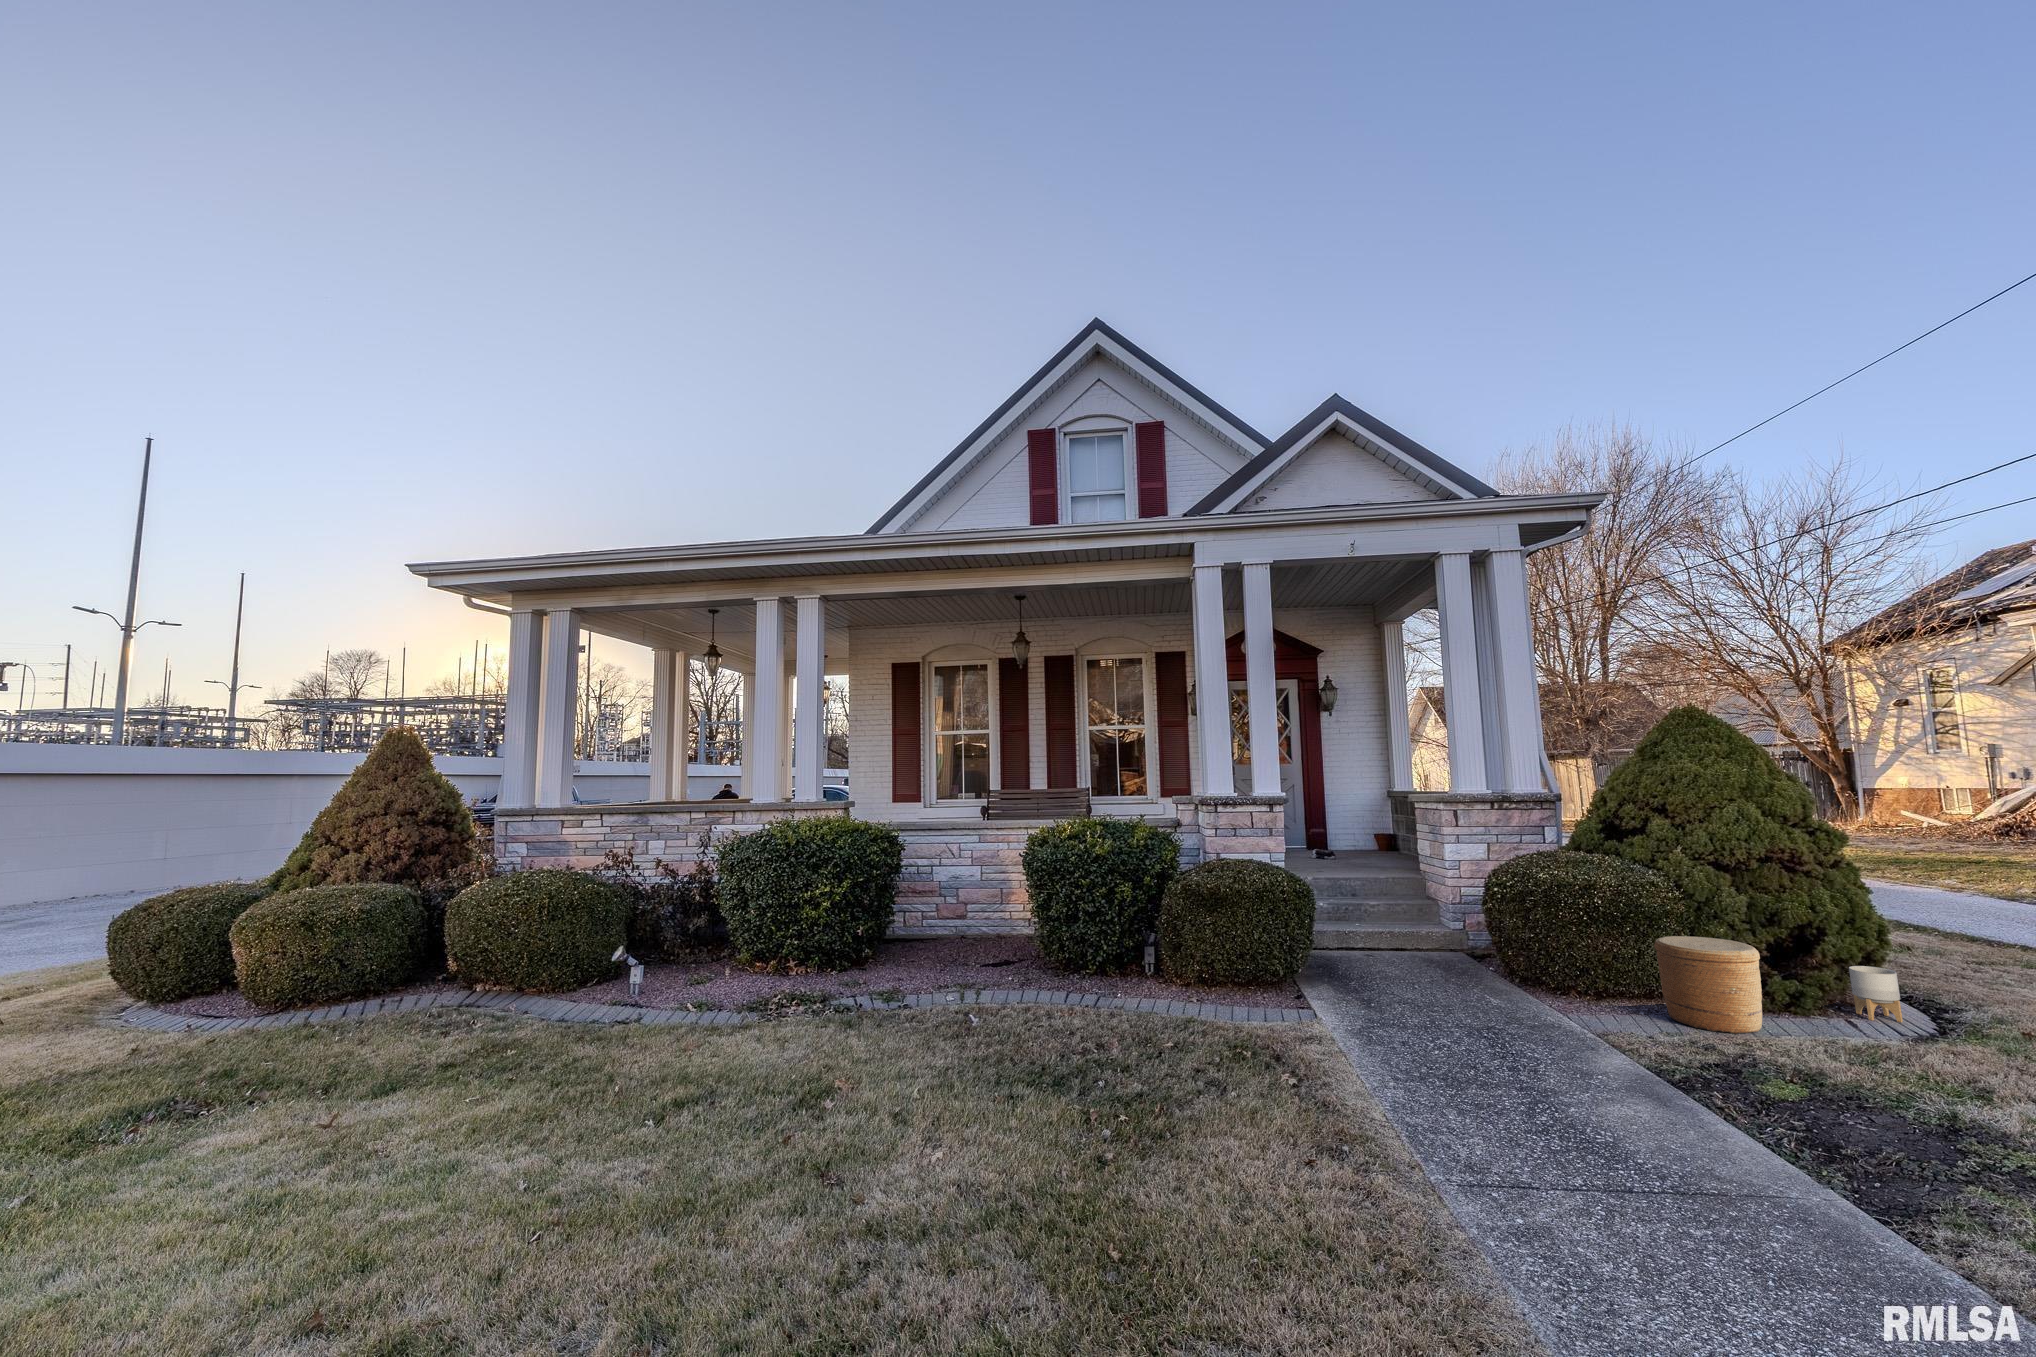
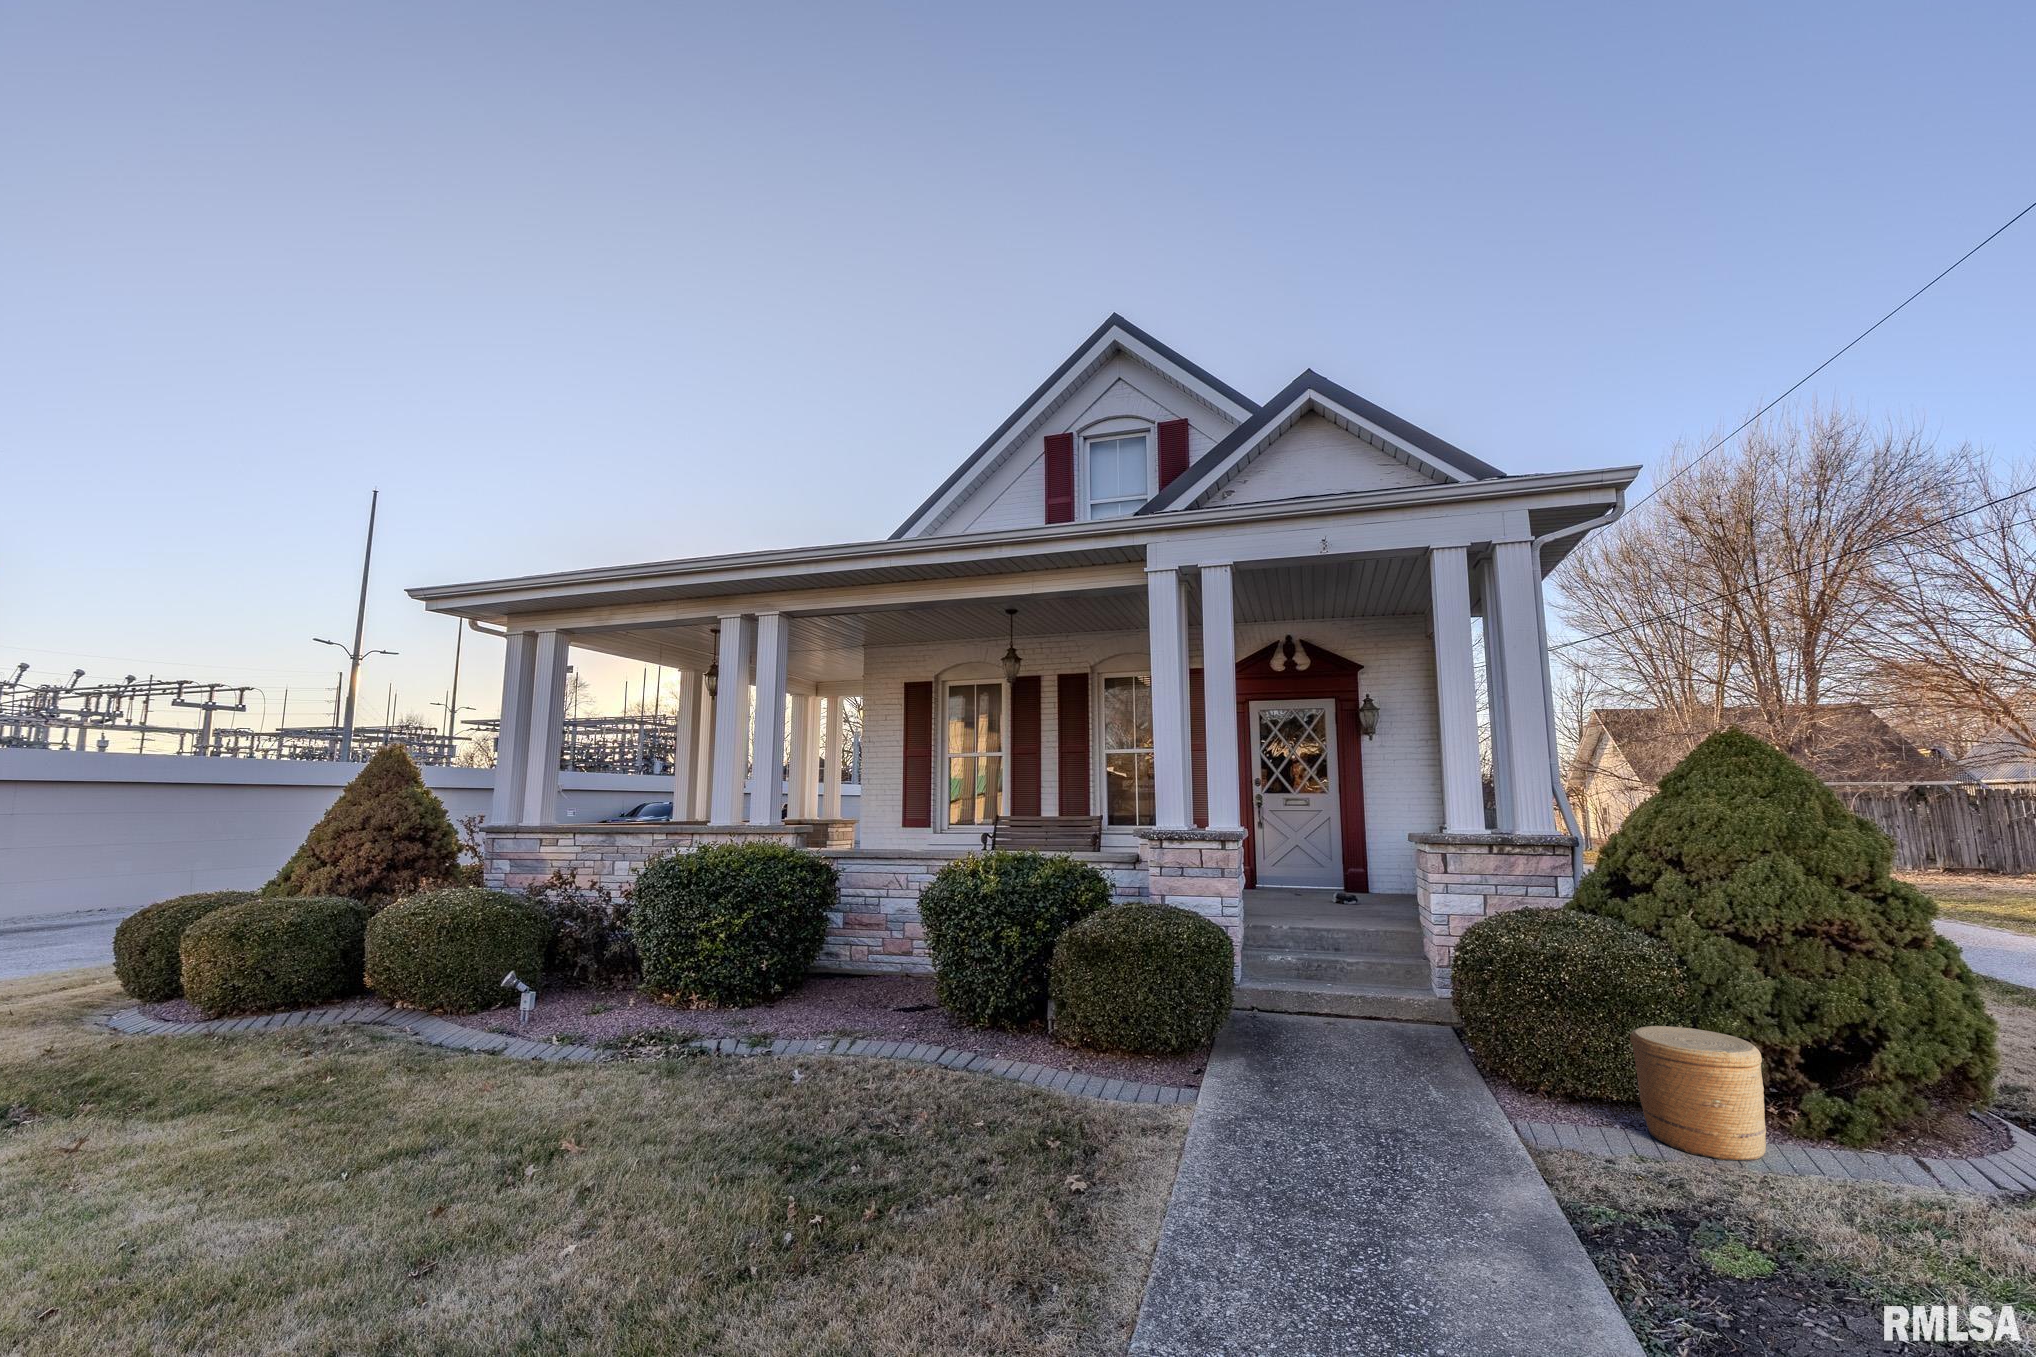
planter: present [1849,966,1903,1022] -> none [1912,1082,1985,1164]

